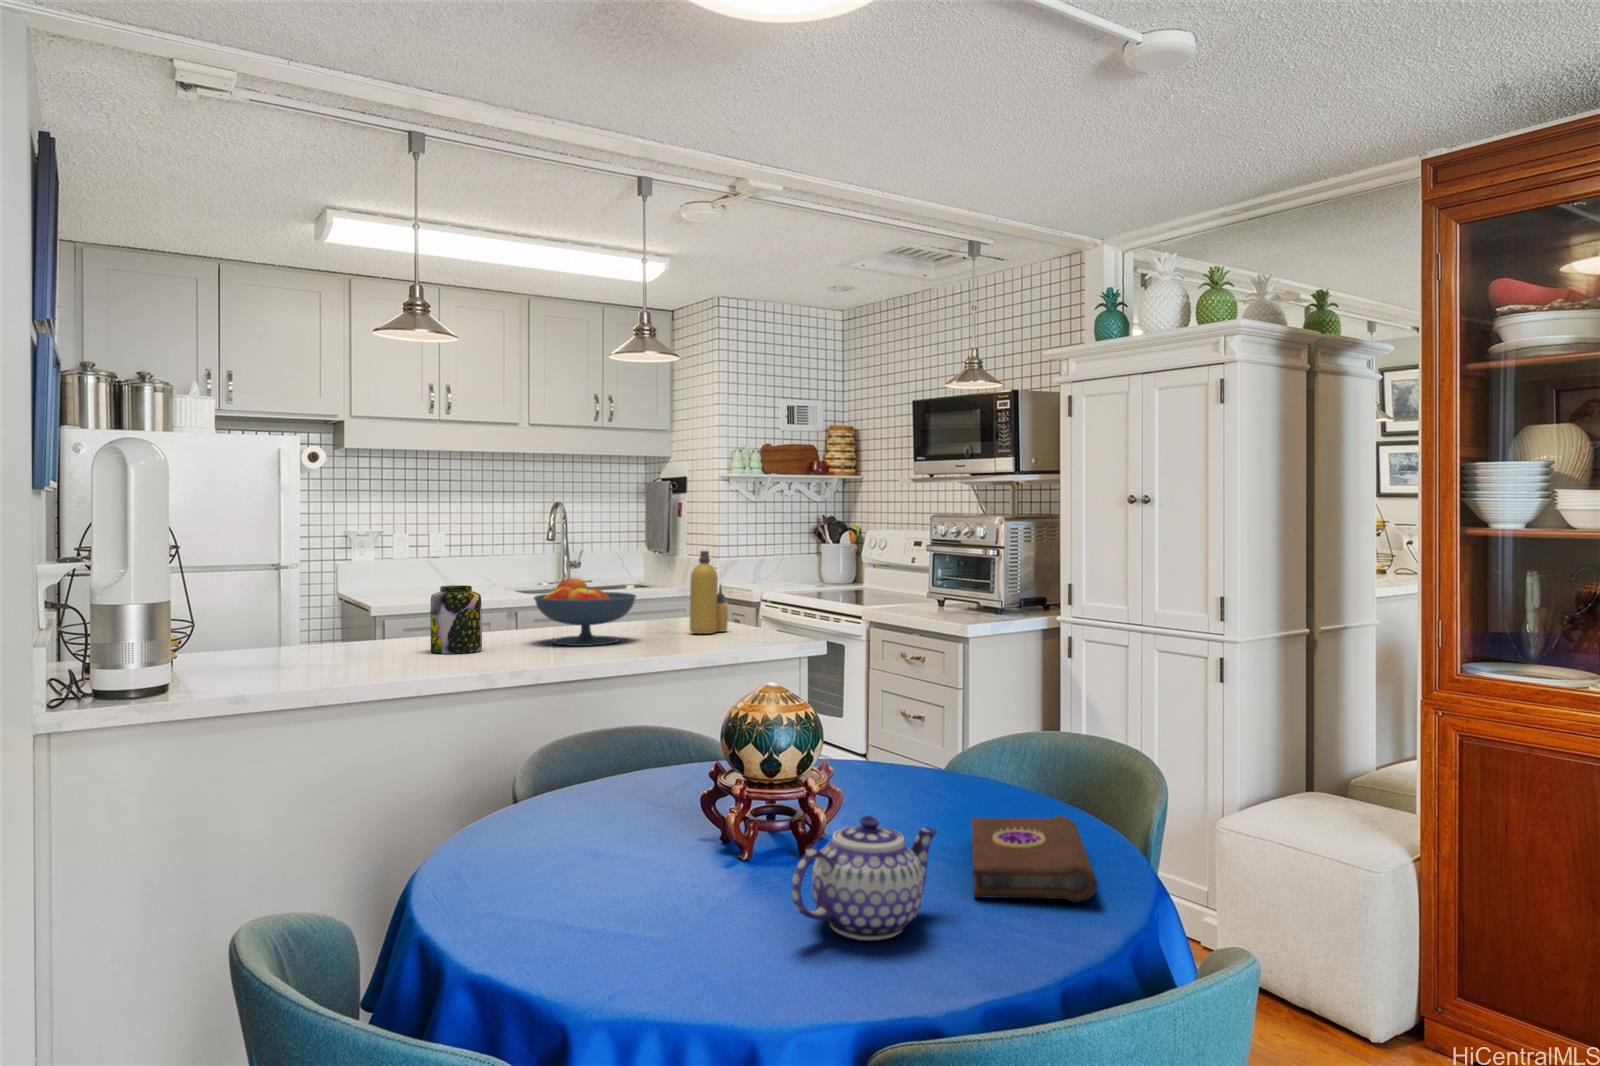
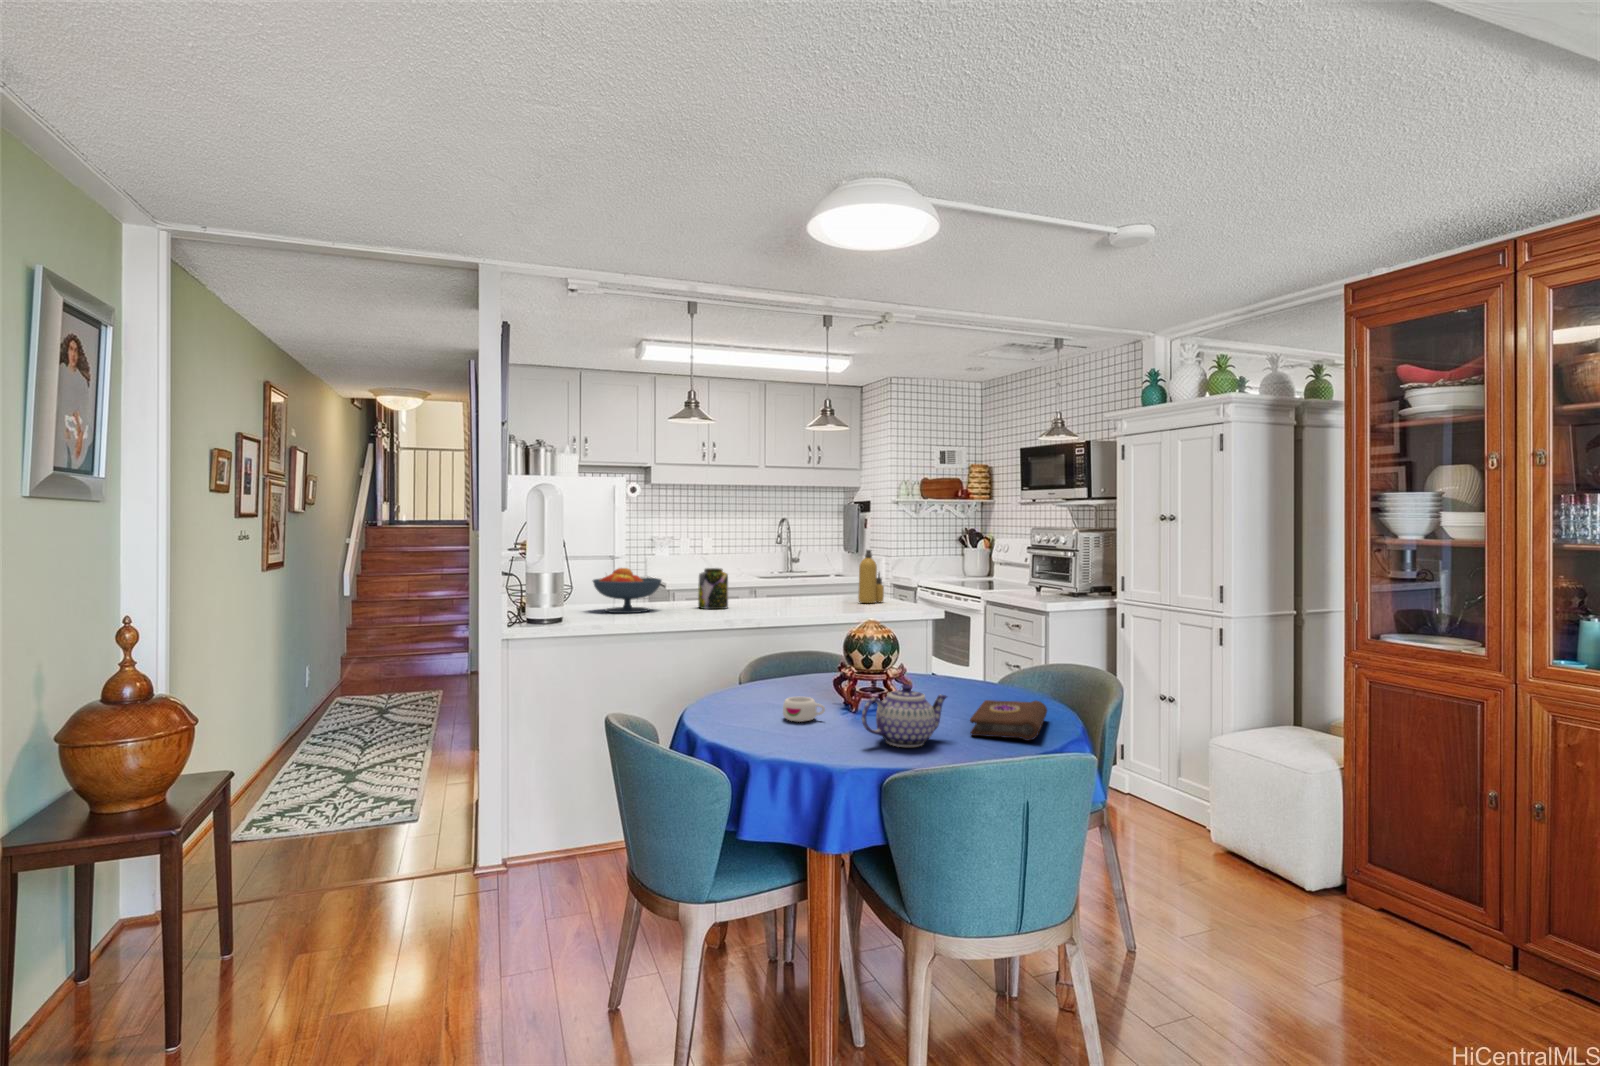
fruit bowl: present [534,578,636,646] -> present [593,568,661,613]
mug: none [621,837,701,890] -> present [783,697,825,722]

